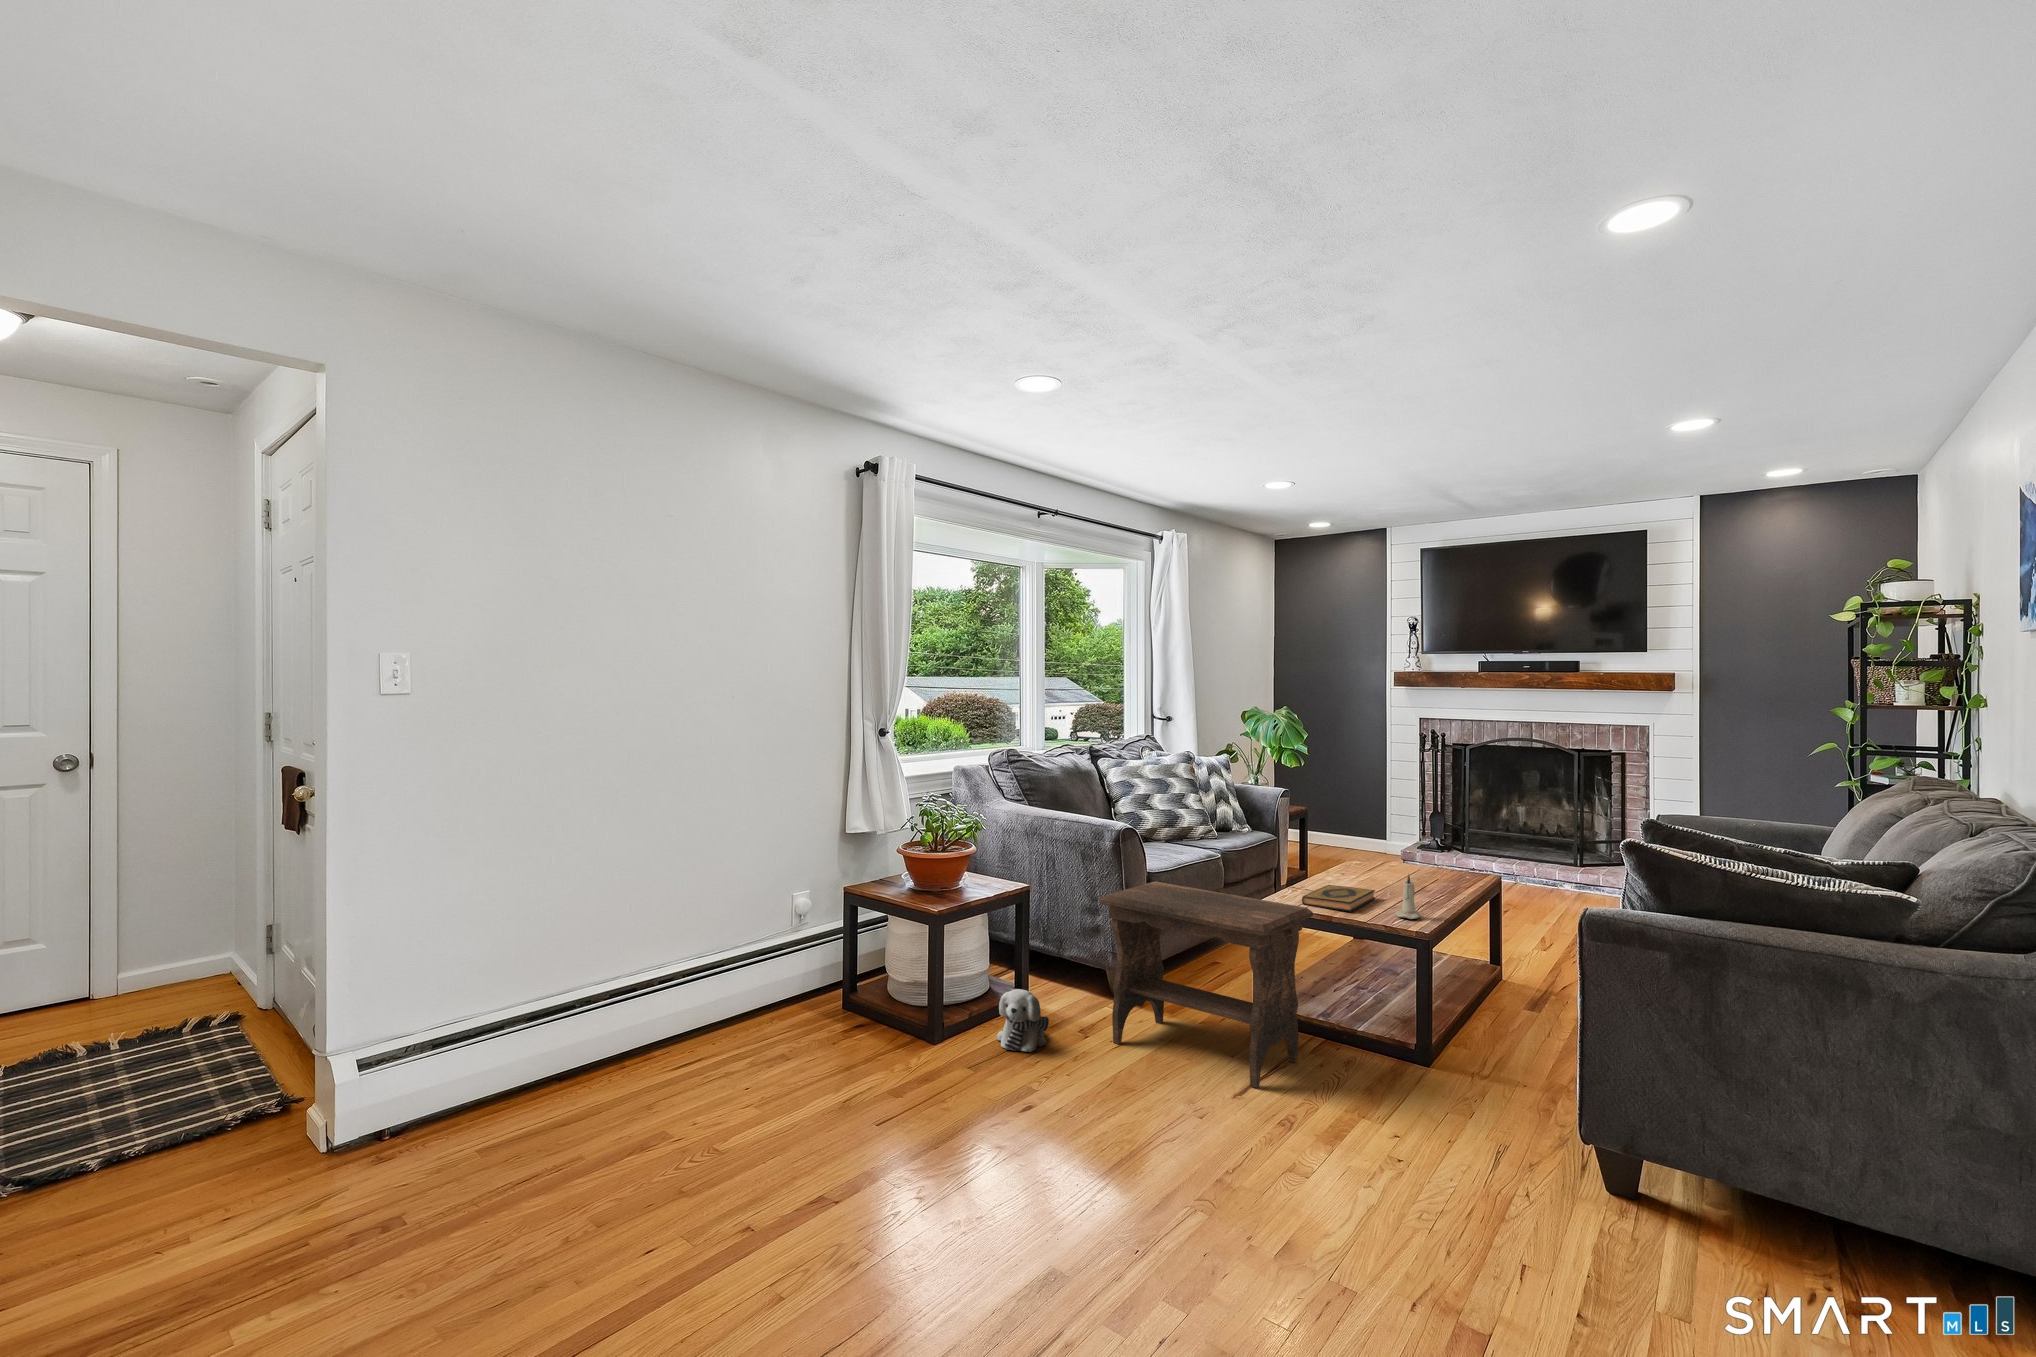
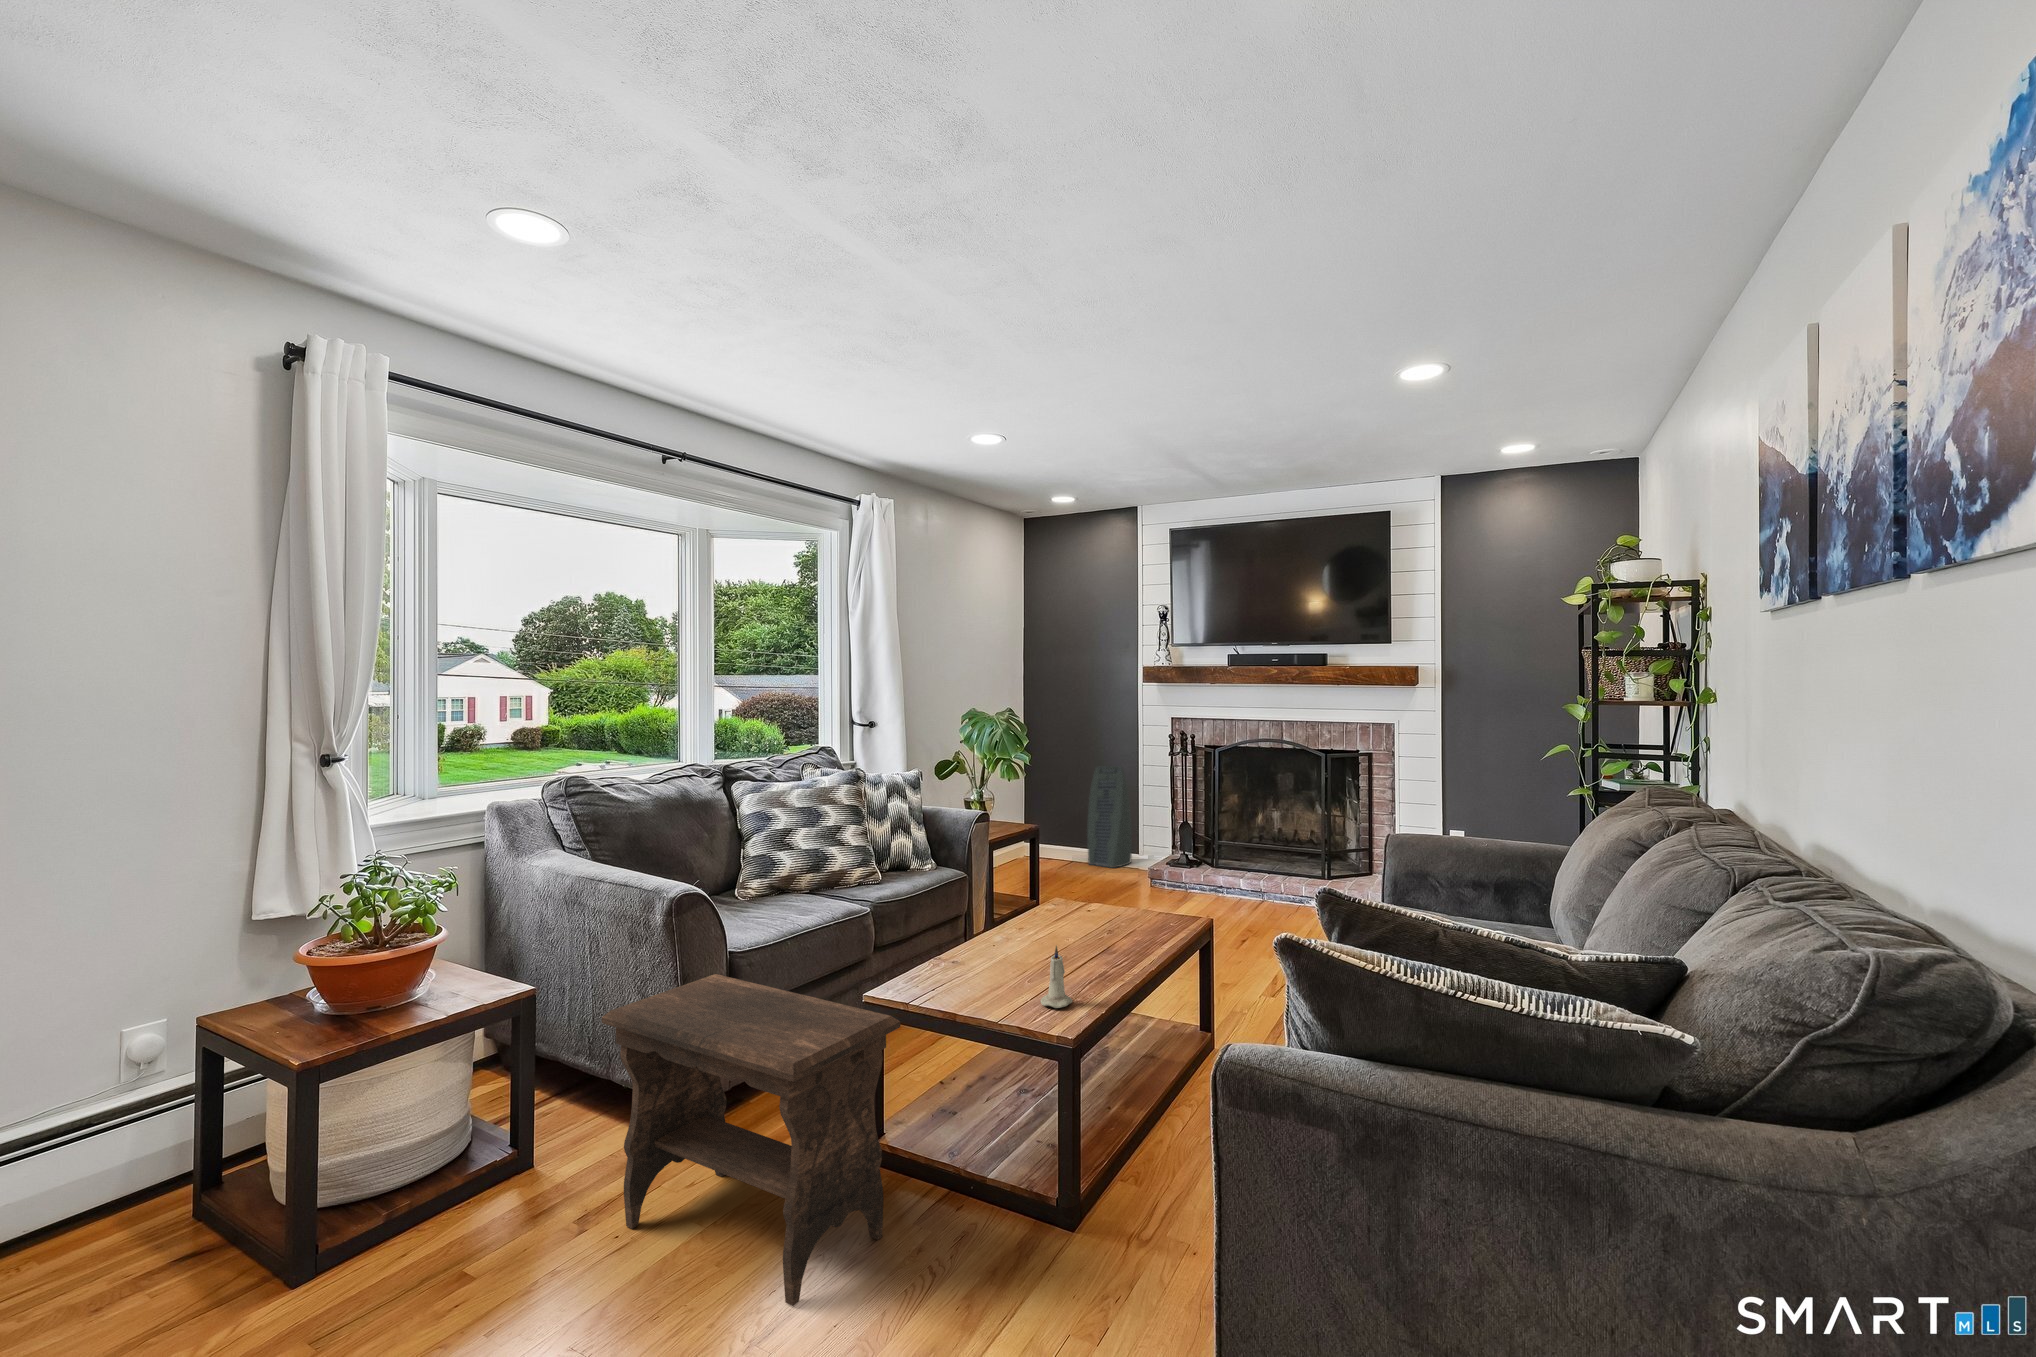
air purifier: none [1342,761,1382,852] -> present [1087,766,1132,868]
hardback book: present [1302,885,1375,911] -> none [926,954,1030,1000]
plush toy: present [997,989,1049,1052] -> none [434,1163,534,1264]

